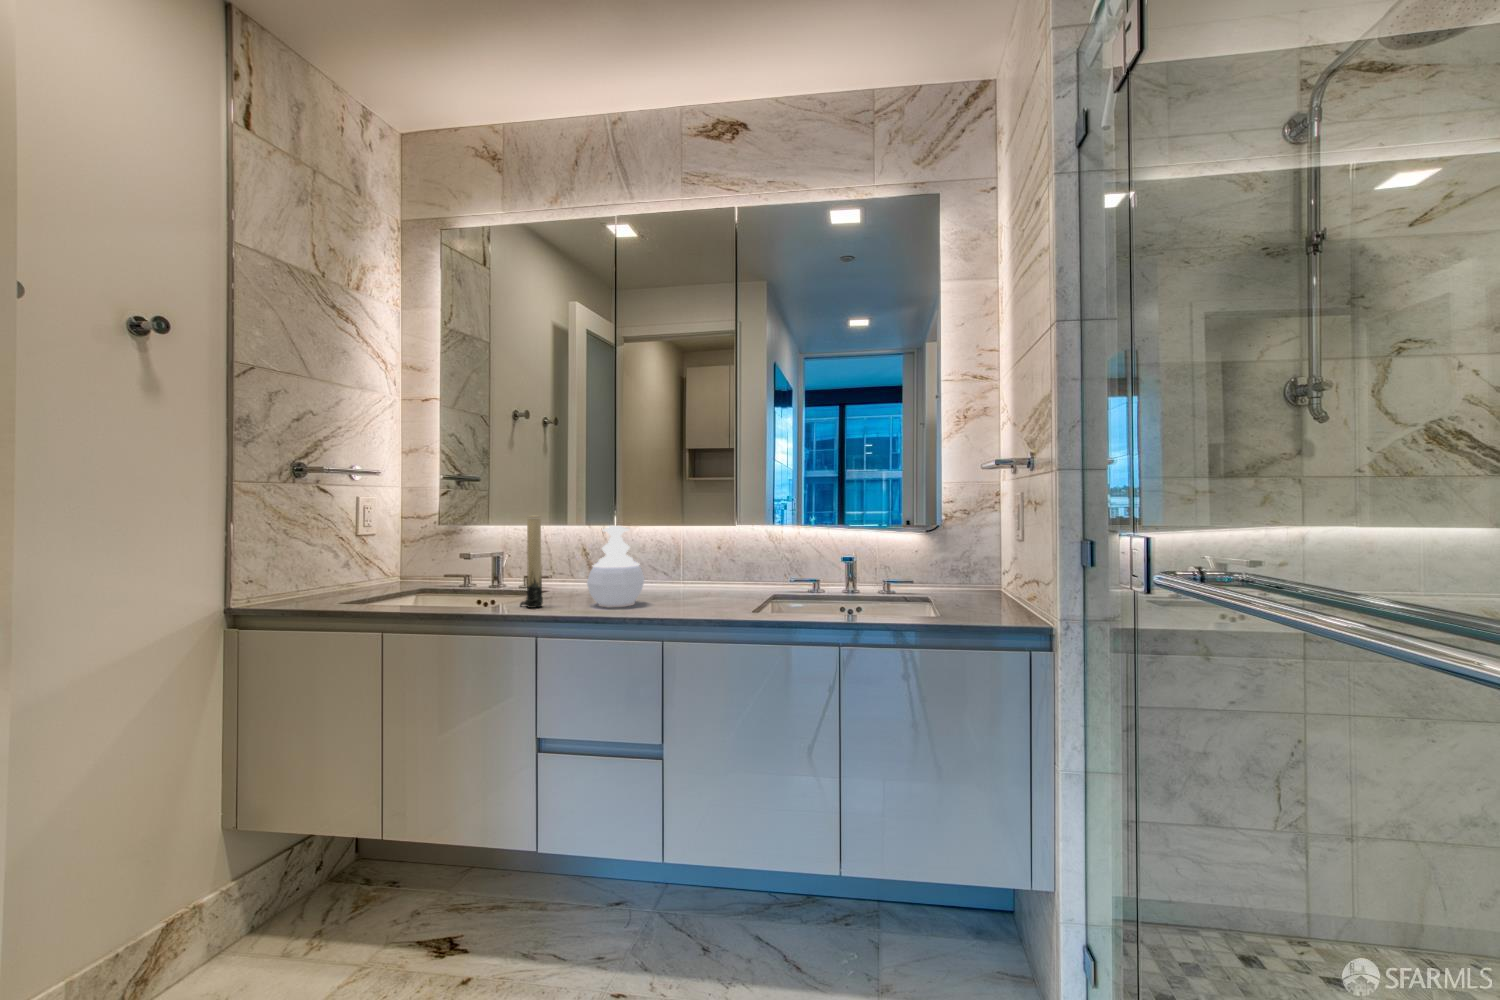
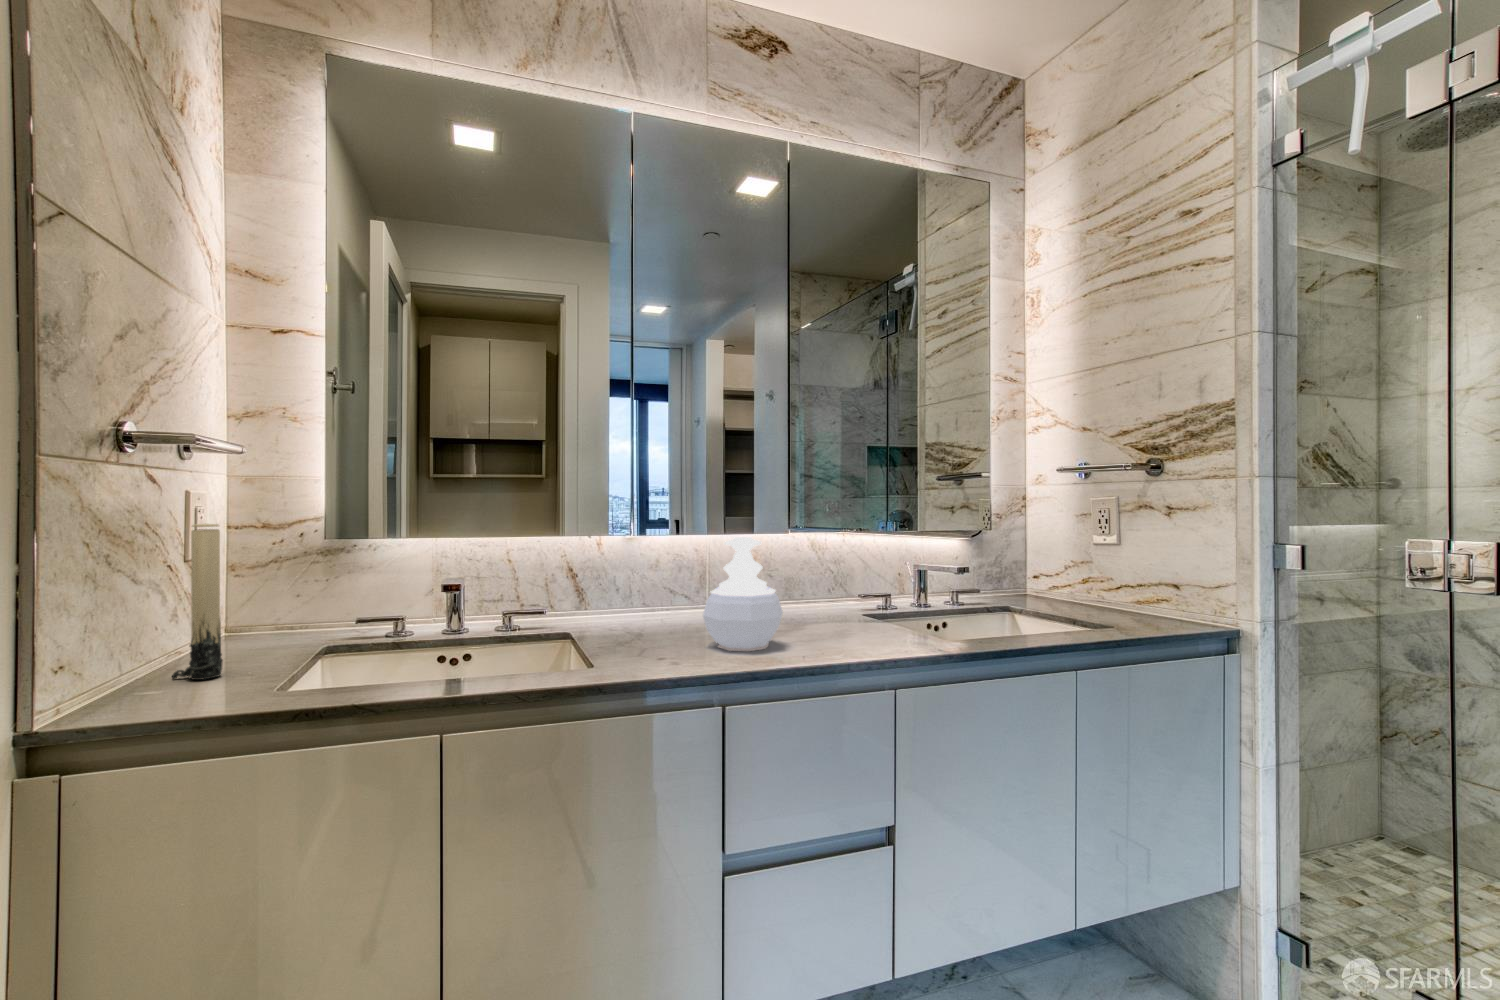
candle: present [520,516,543,608] -> present [172,524,223,680]

